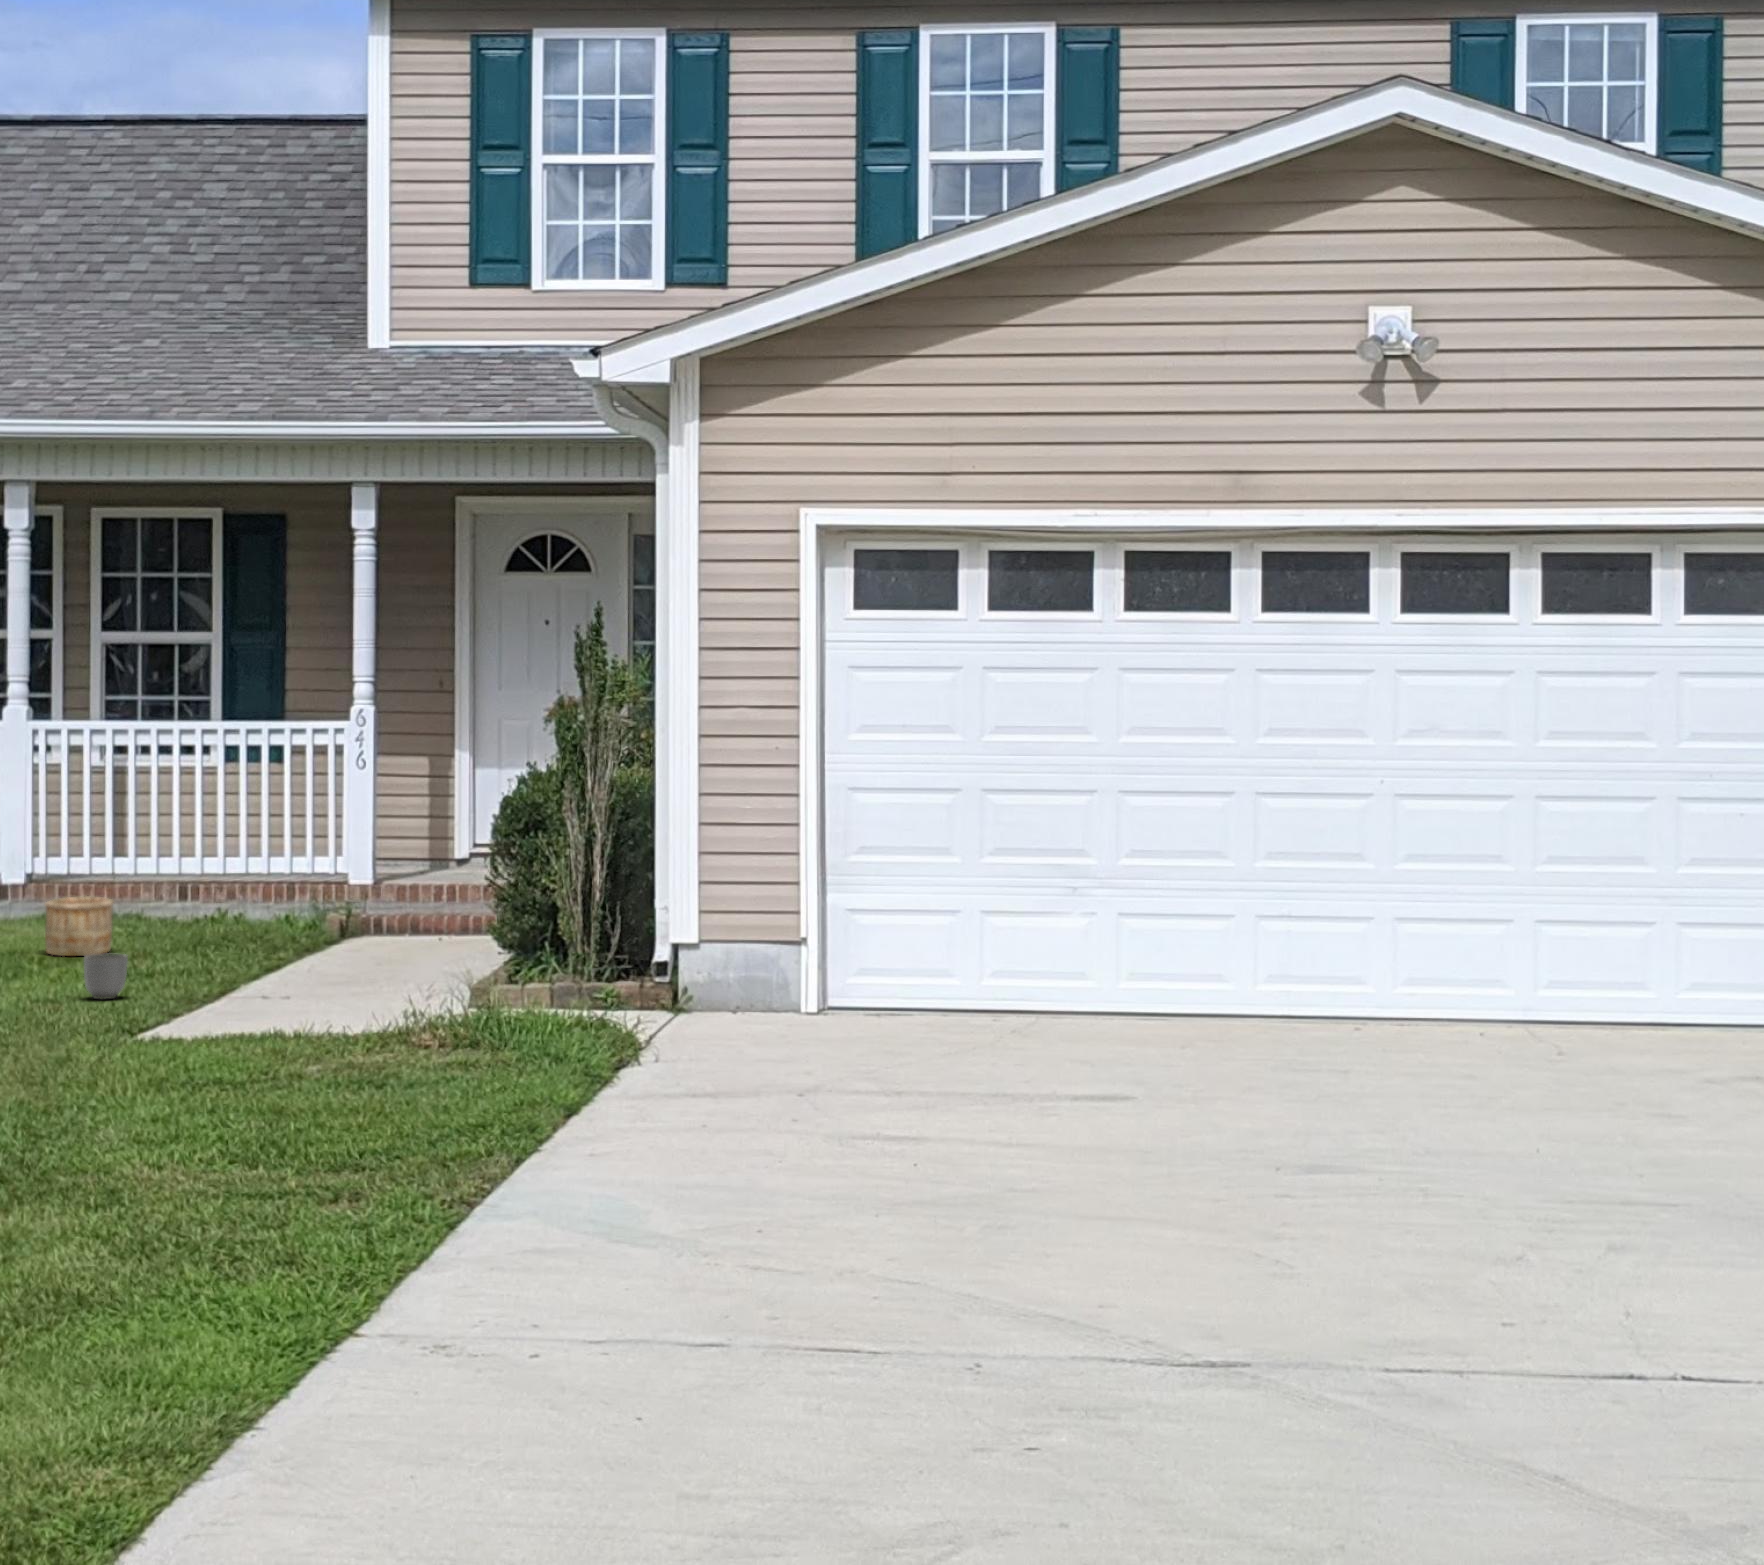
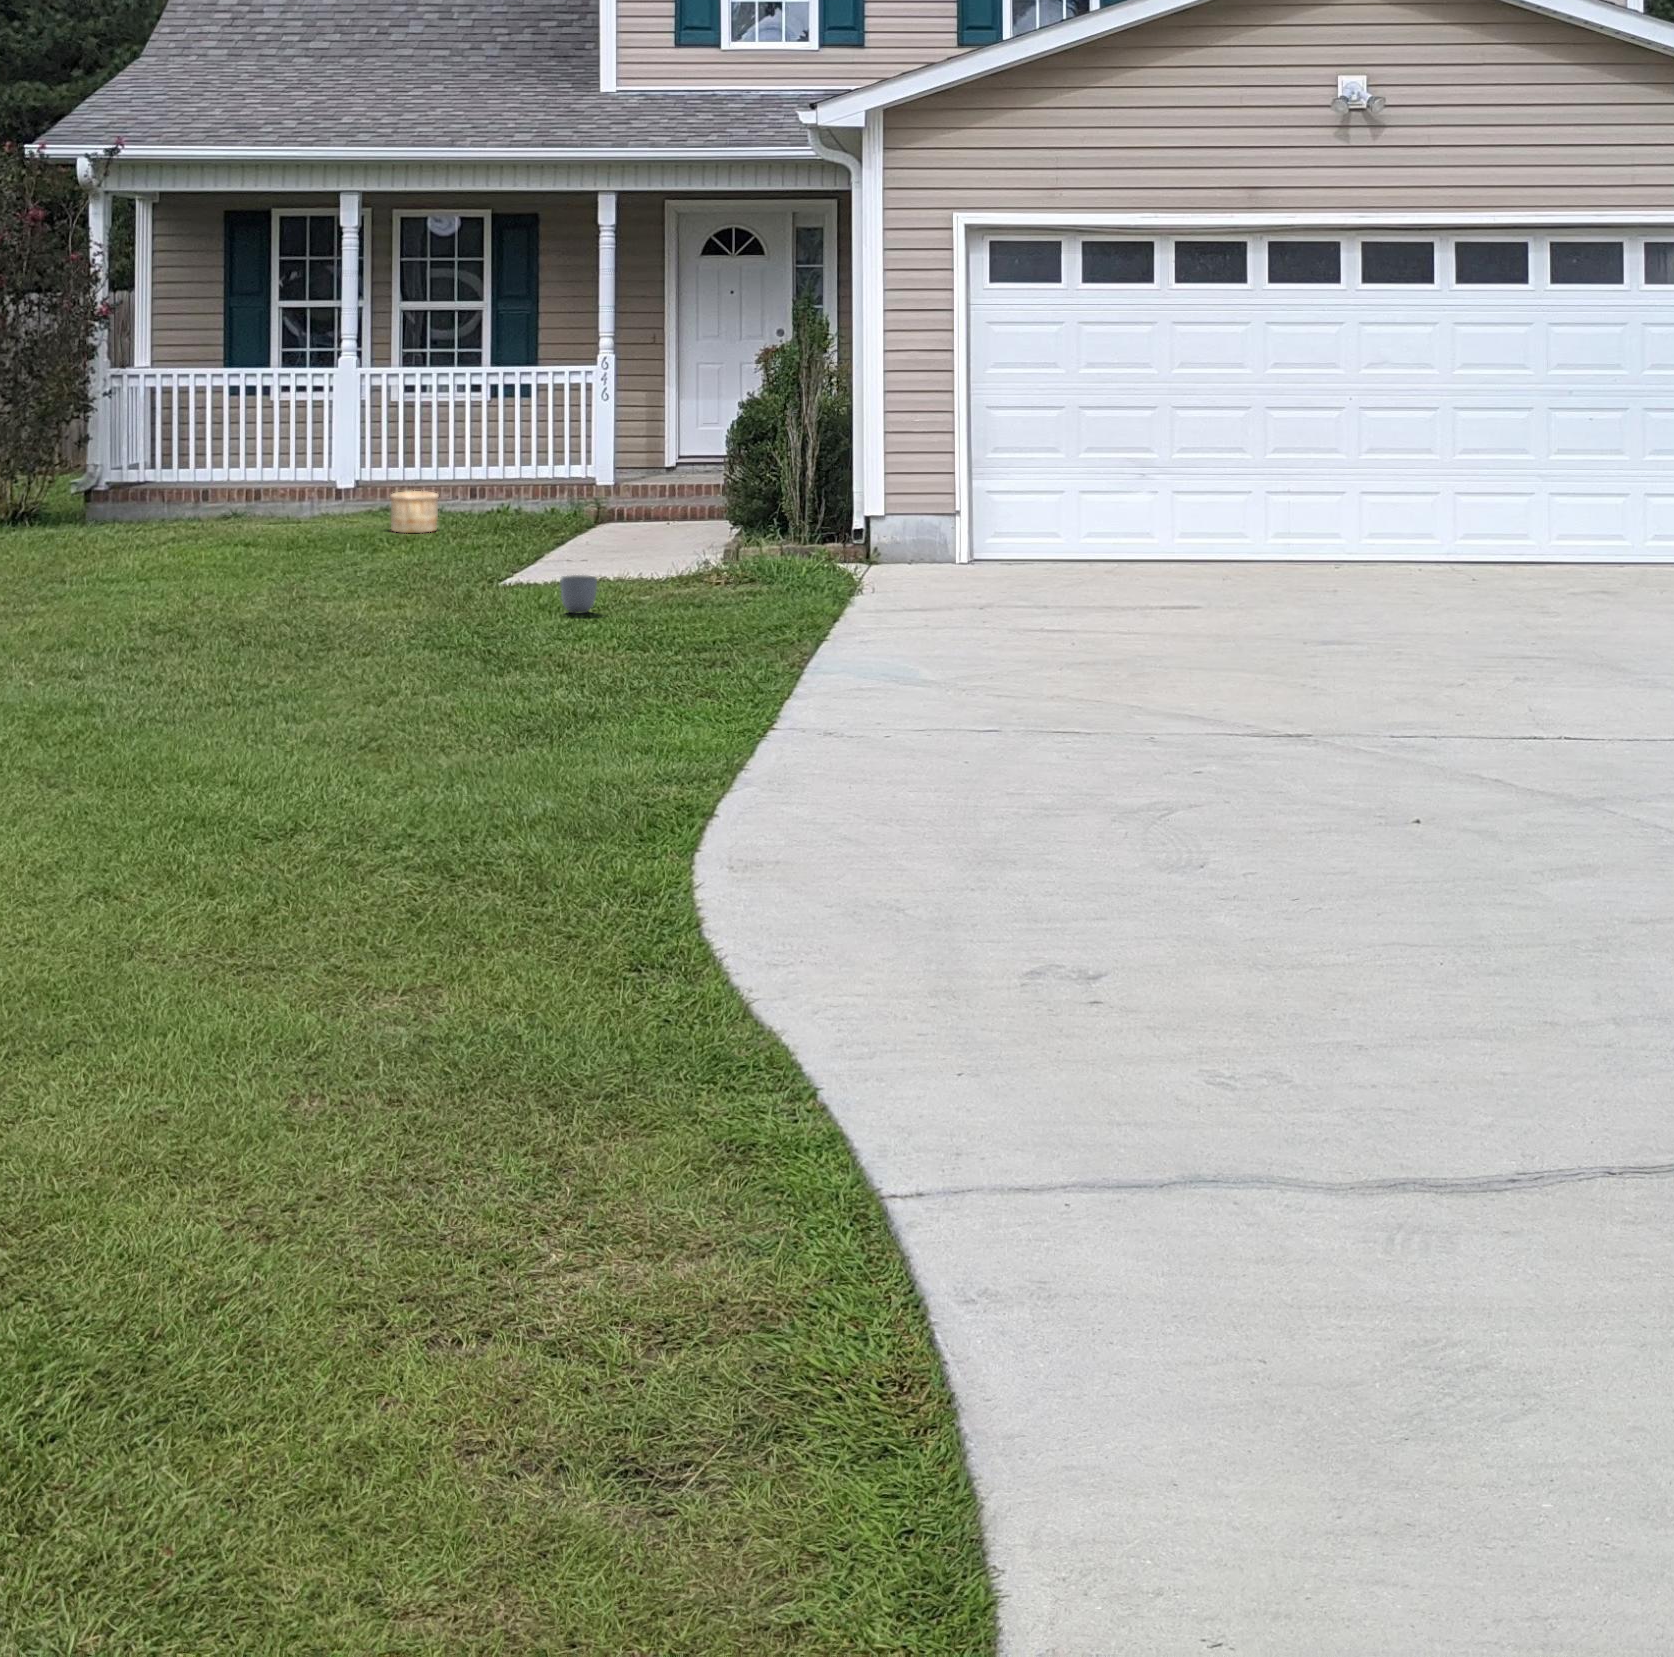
planter: present [84,954,128,999] -> present [561,575,597,614]

